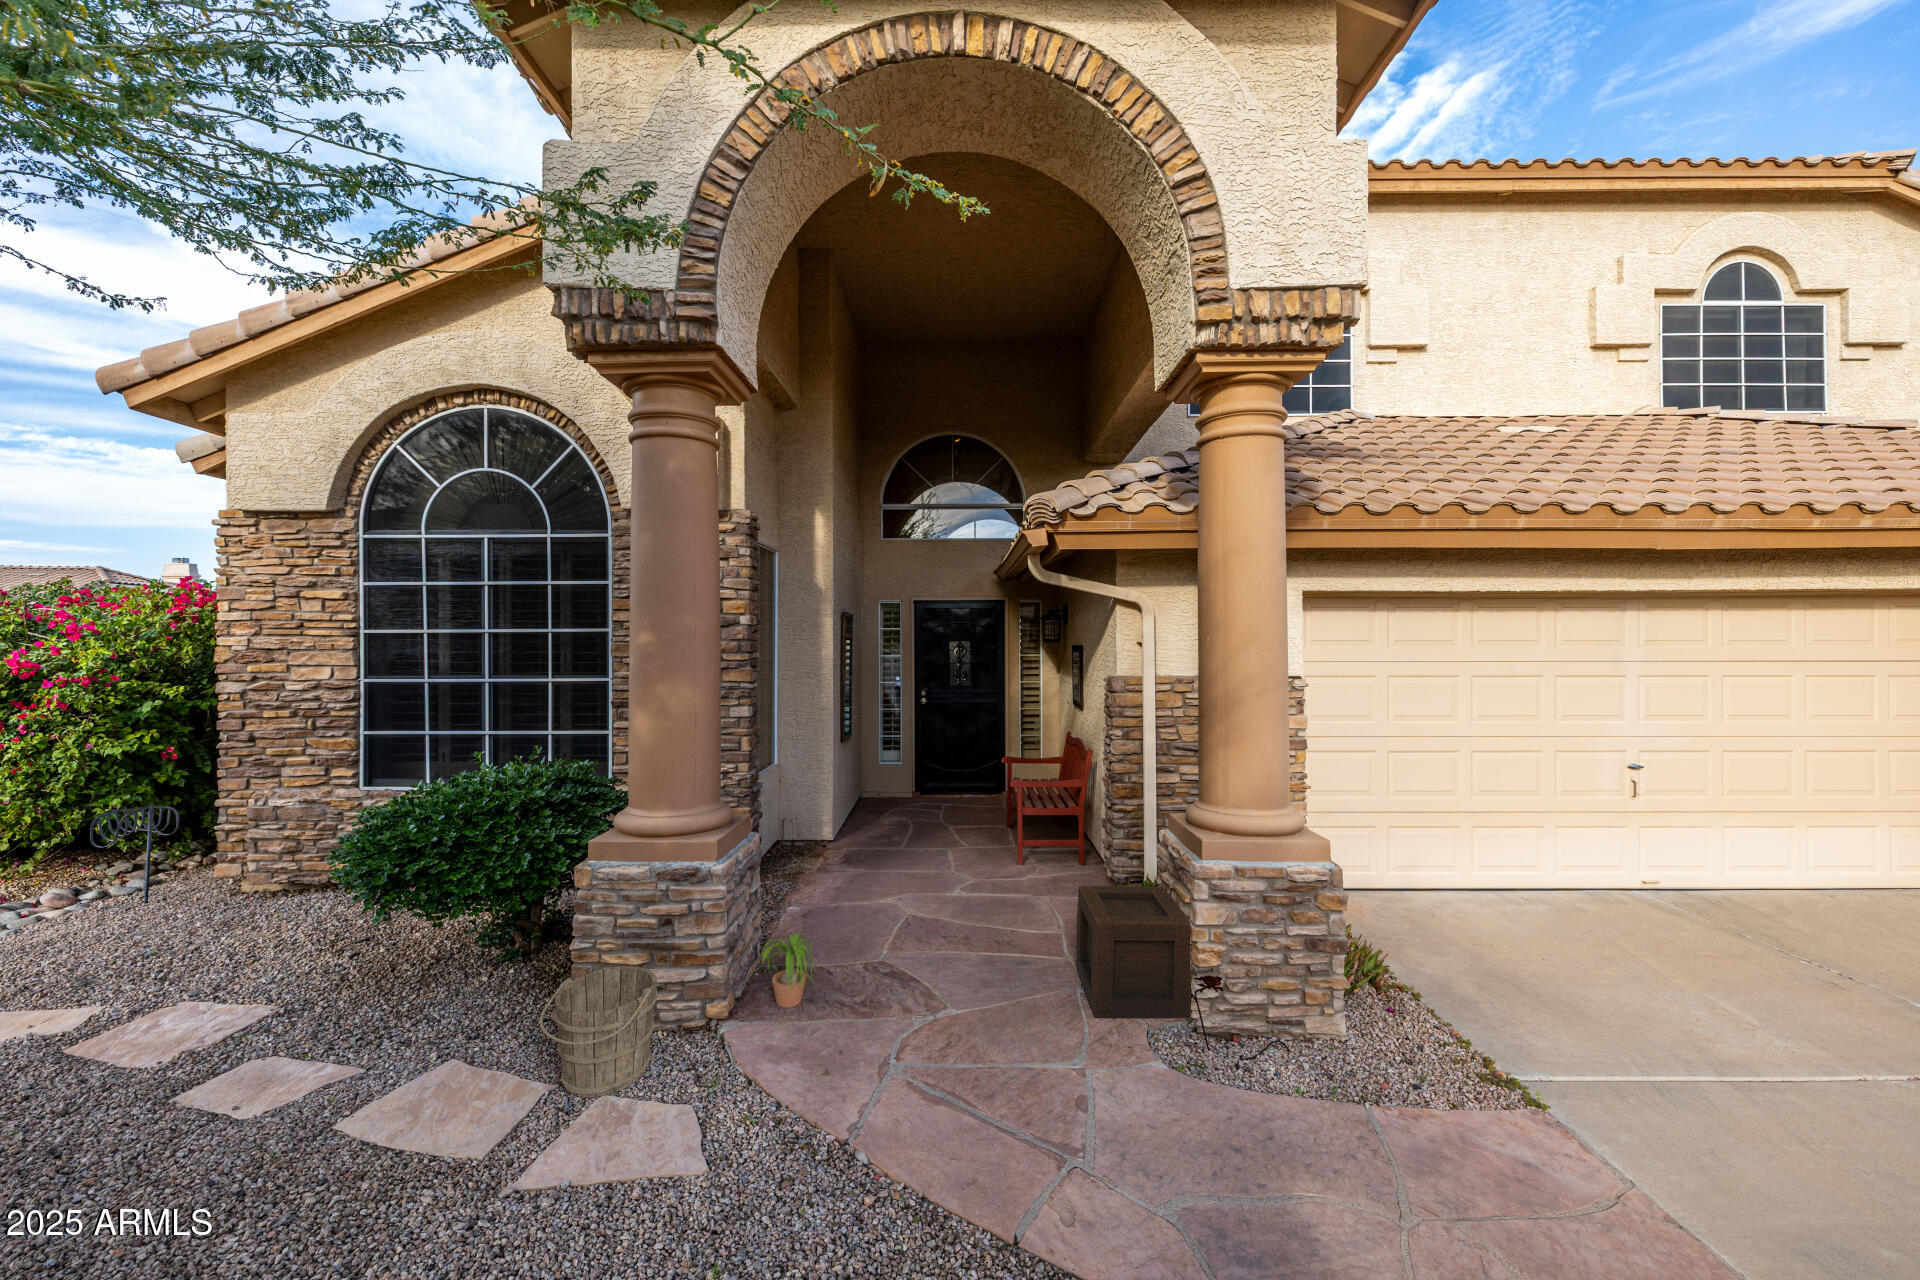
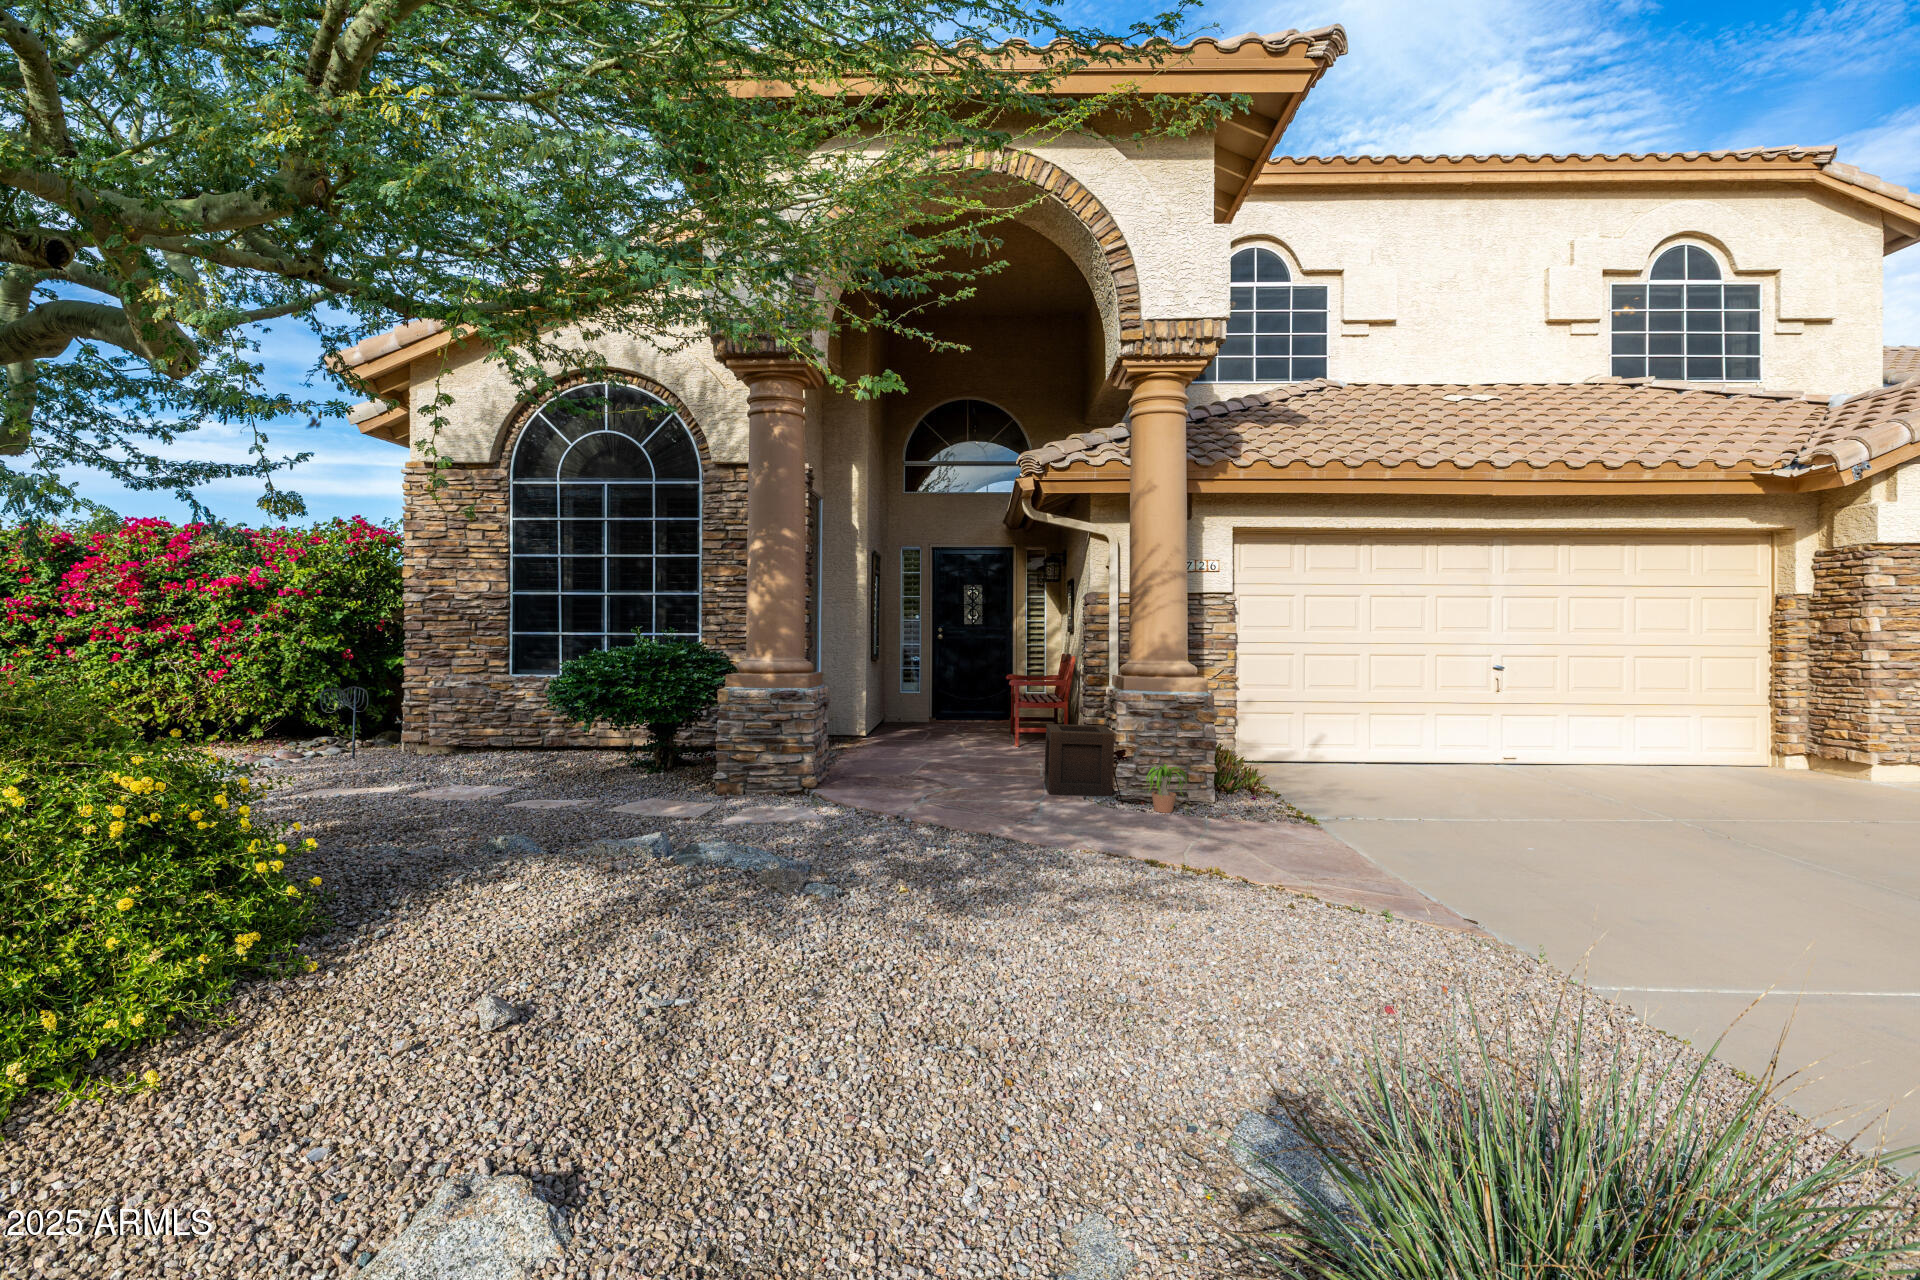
potted plant: present [761,933,813,1008] -> present [1146,764,1187,813]
bucket: present [540,966,658,1097] -> none [713,742,777,803]

